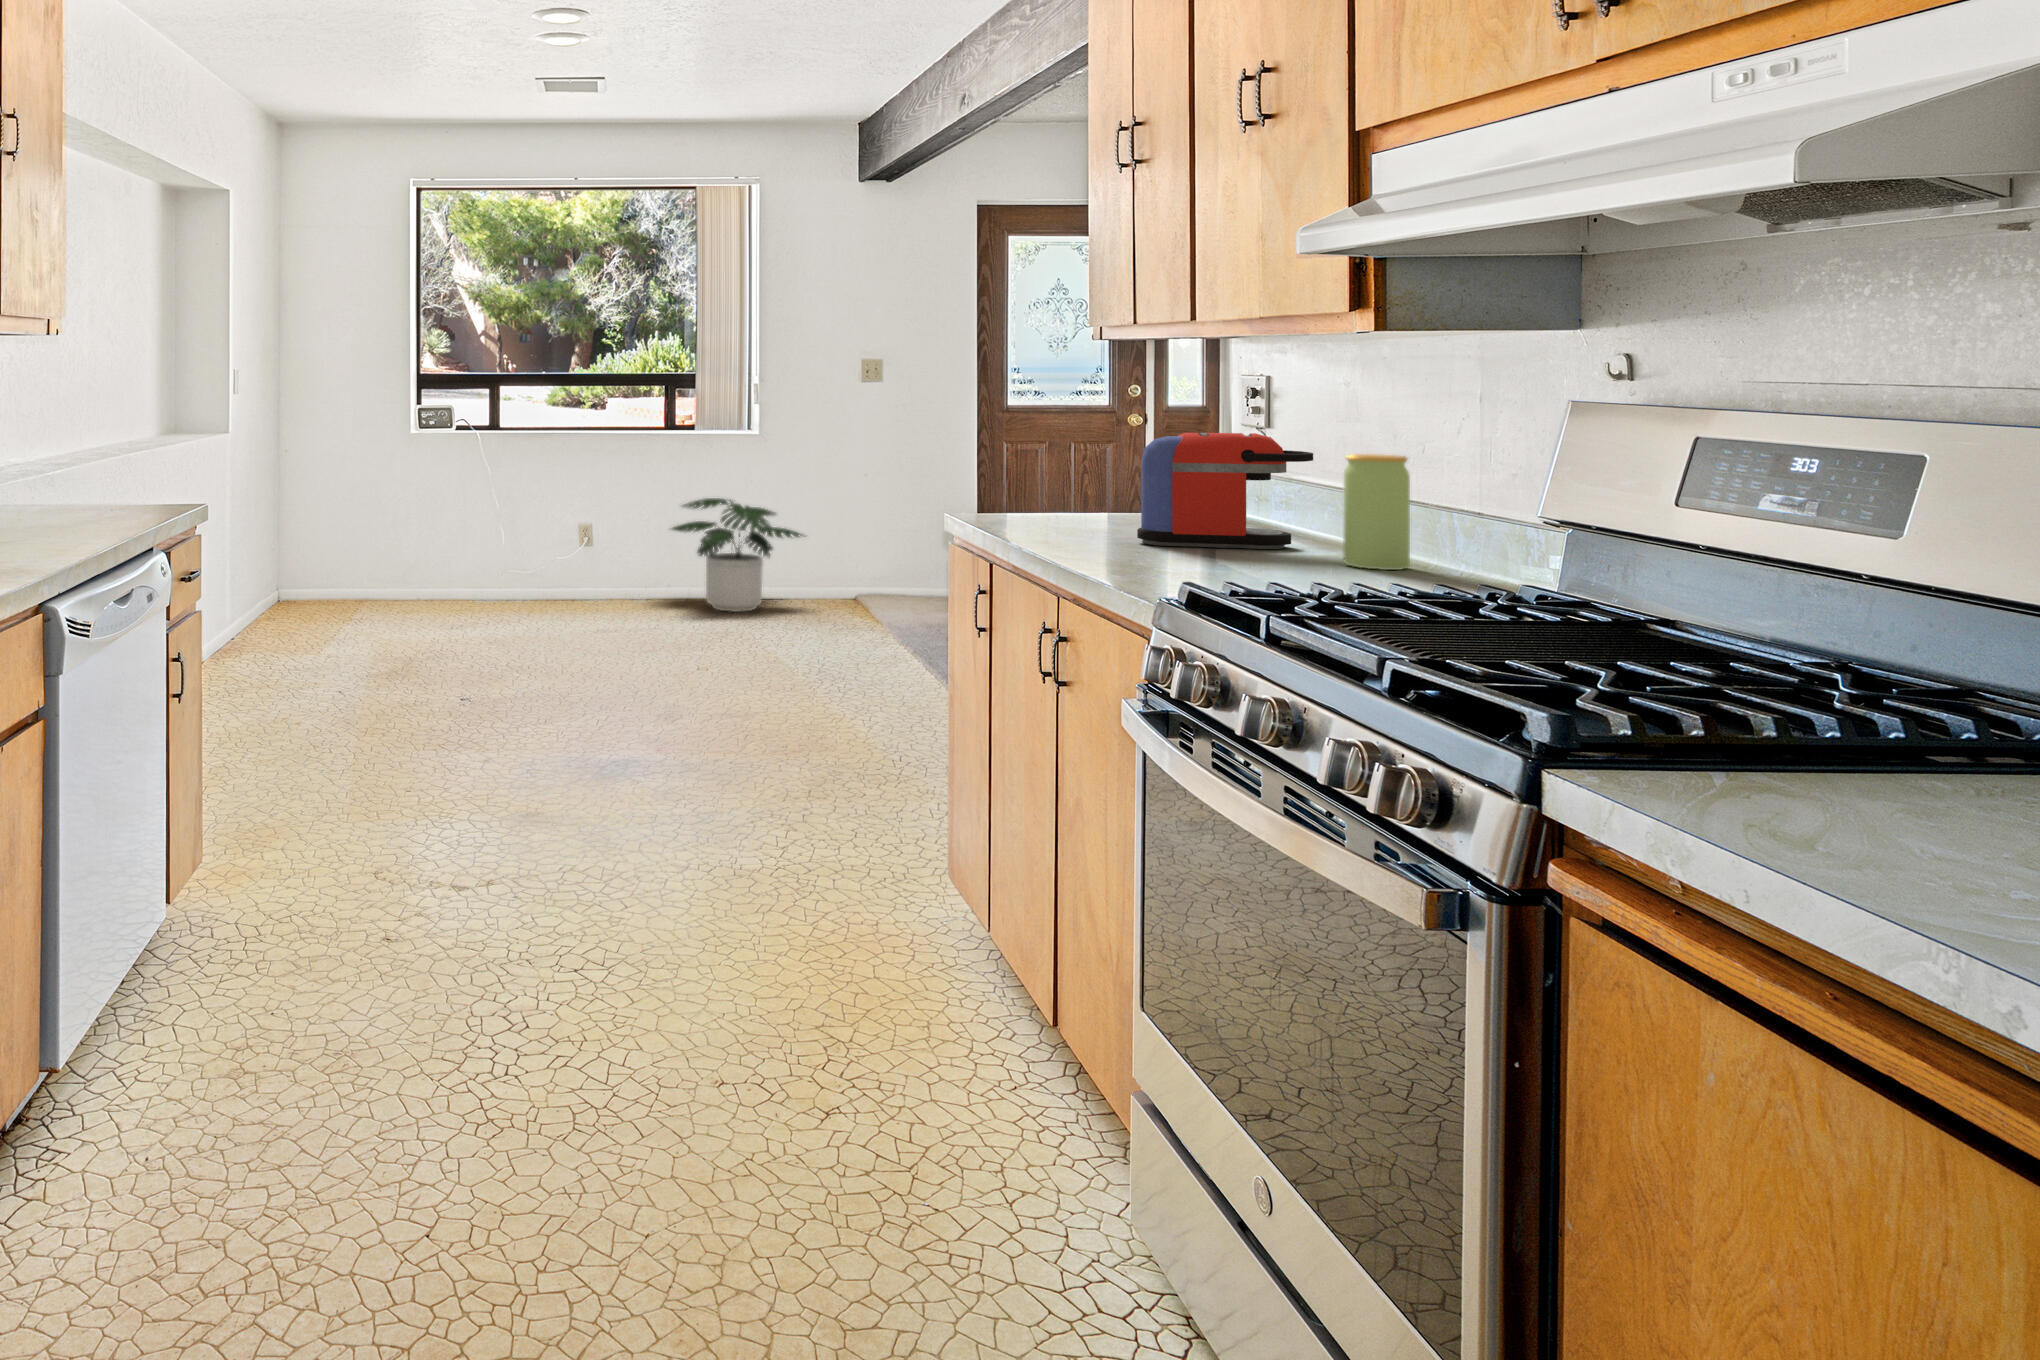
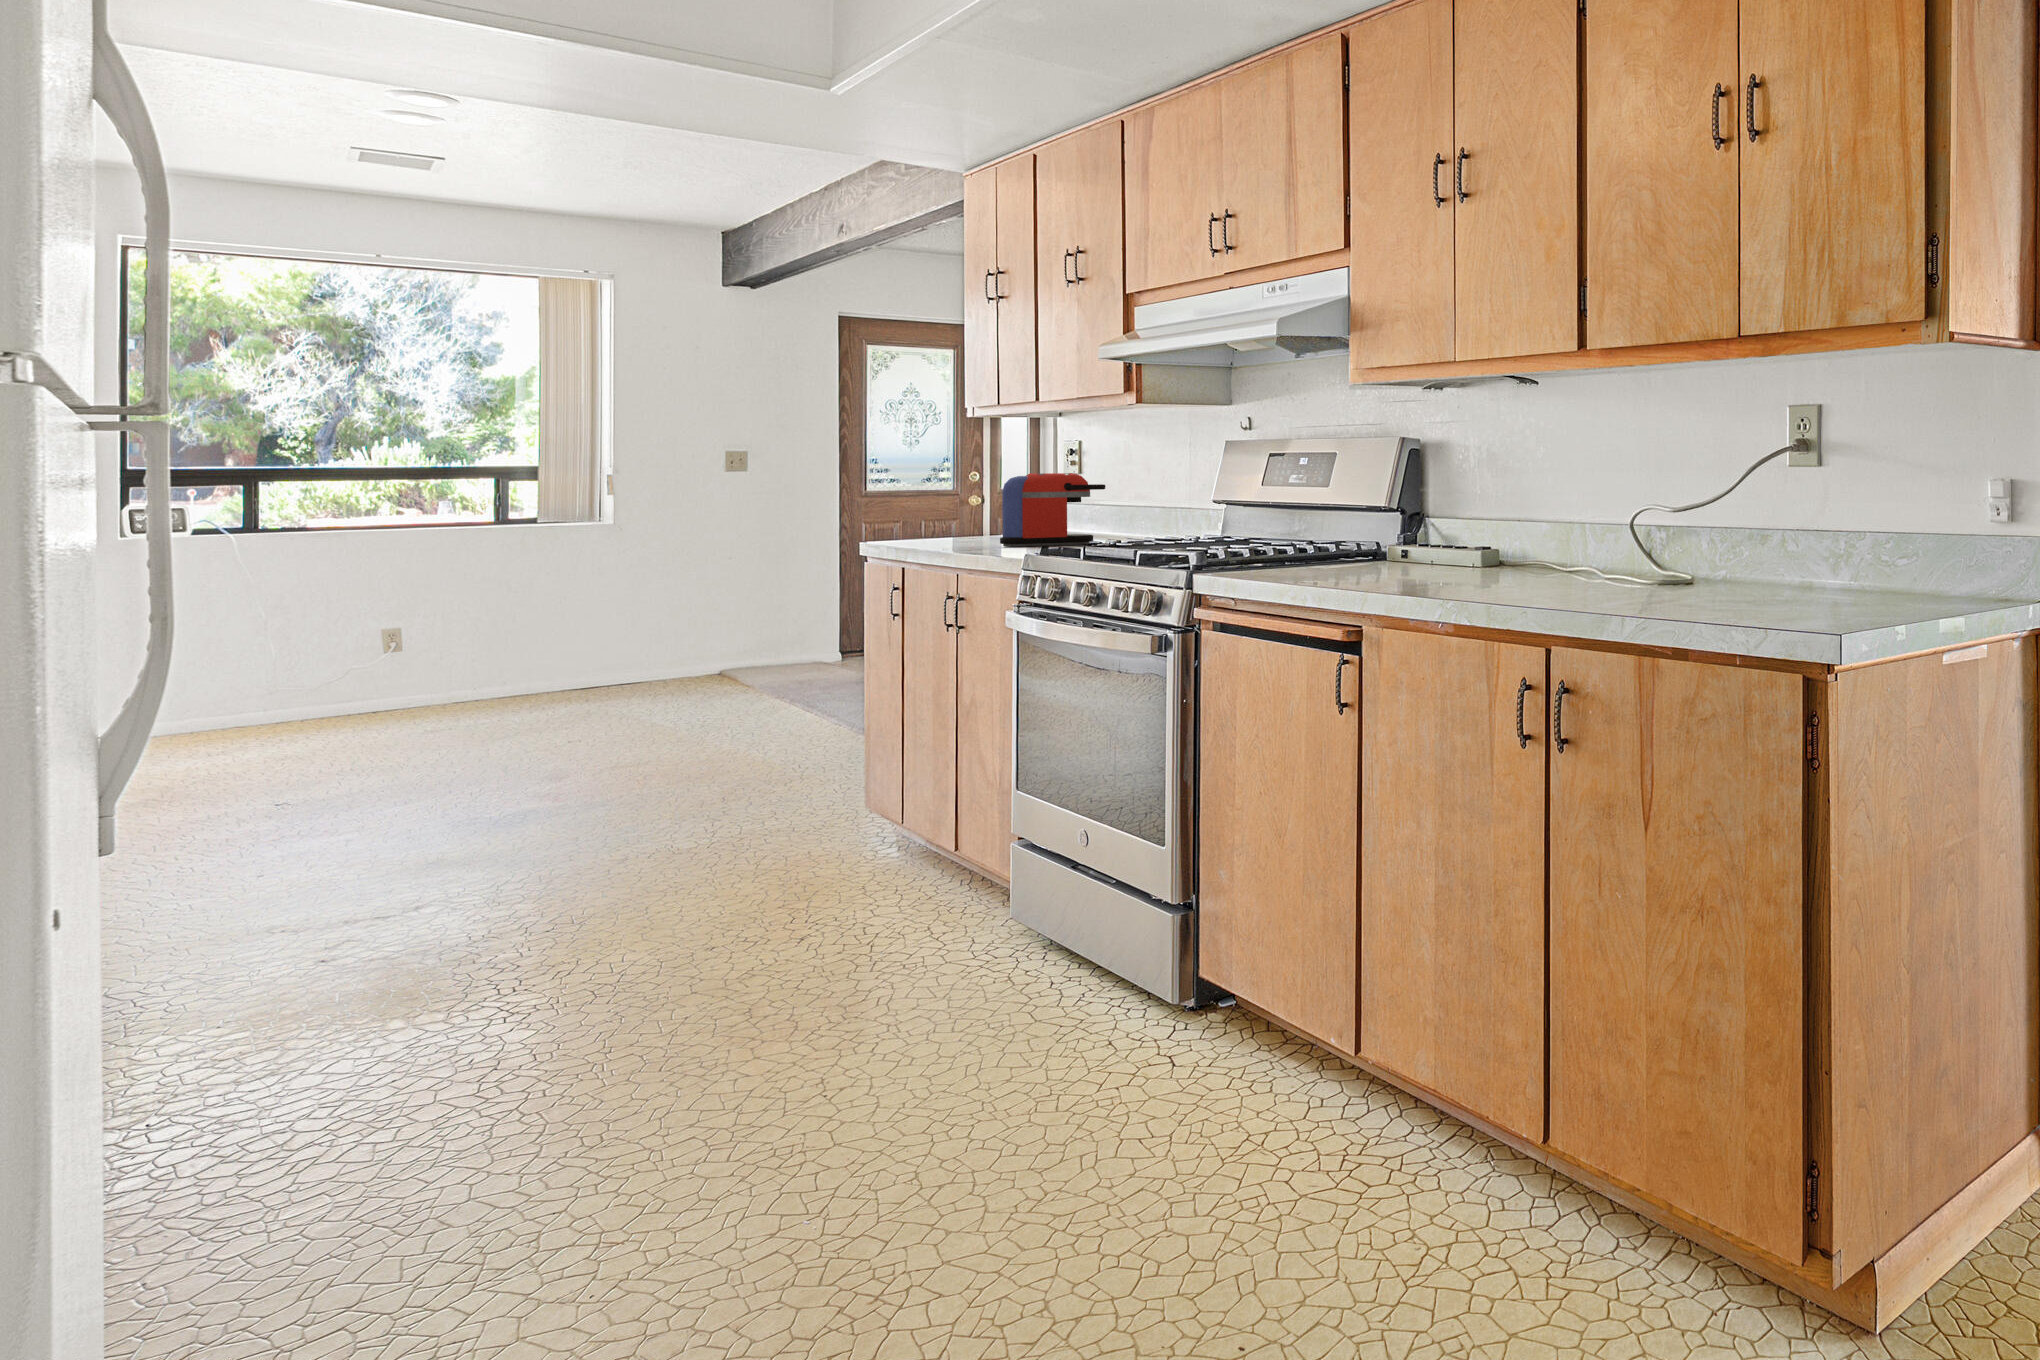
jar: present [1343,454,1410,570] -> none [1122,480,1157,545]
potted plant: present [672,498,806,612] -> none [509,588,673,697]

